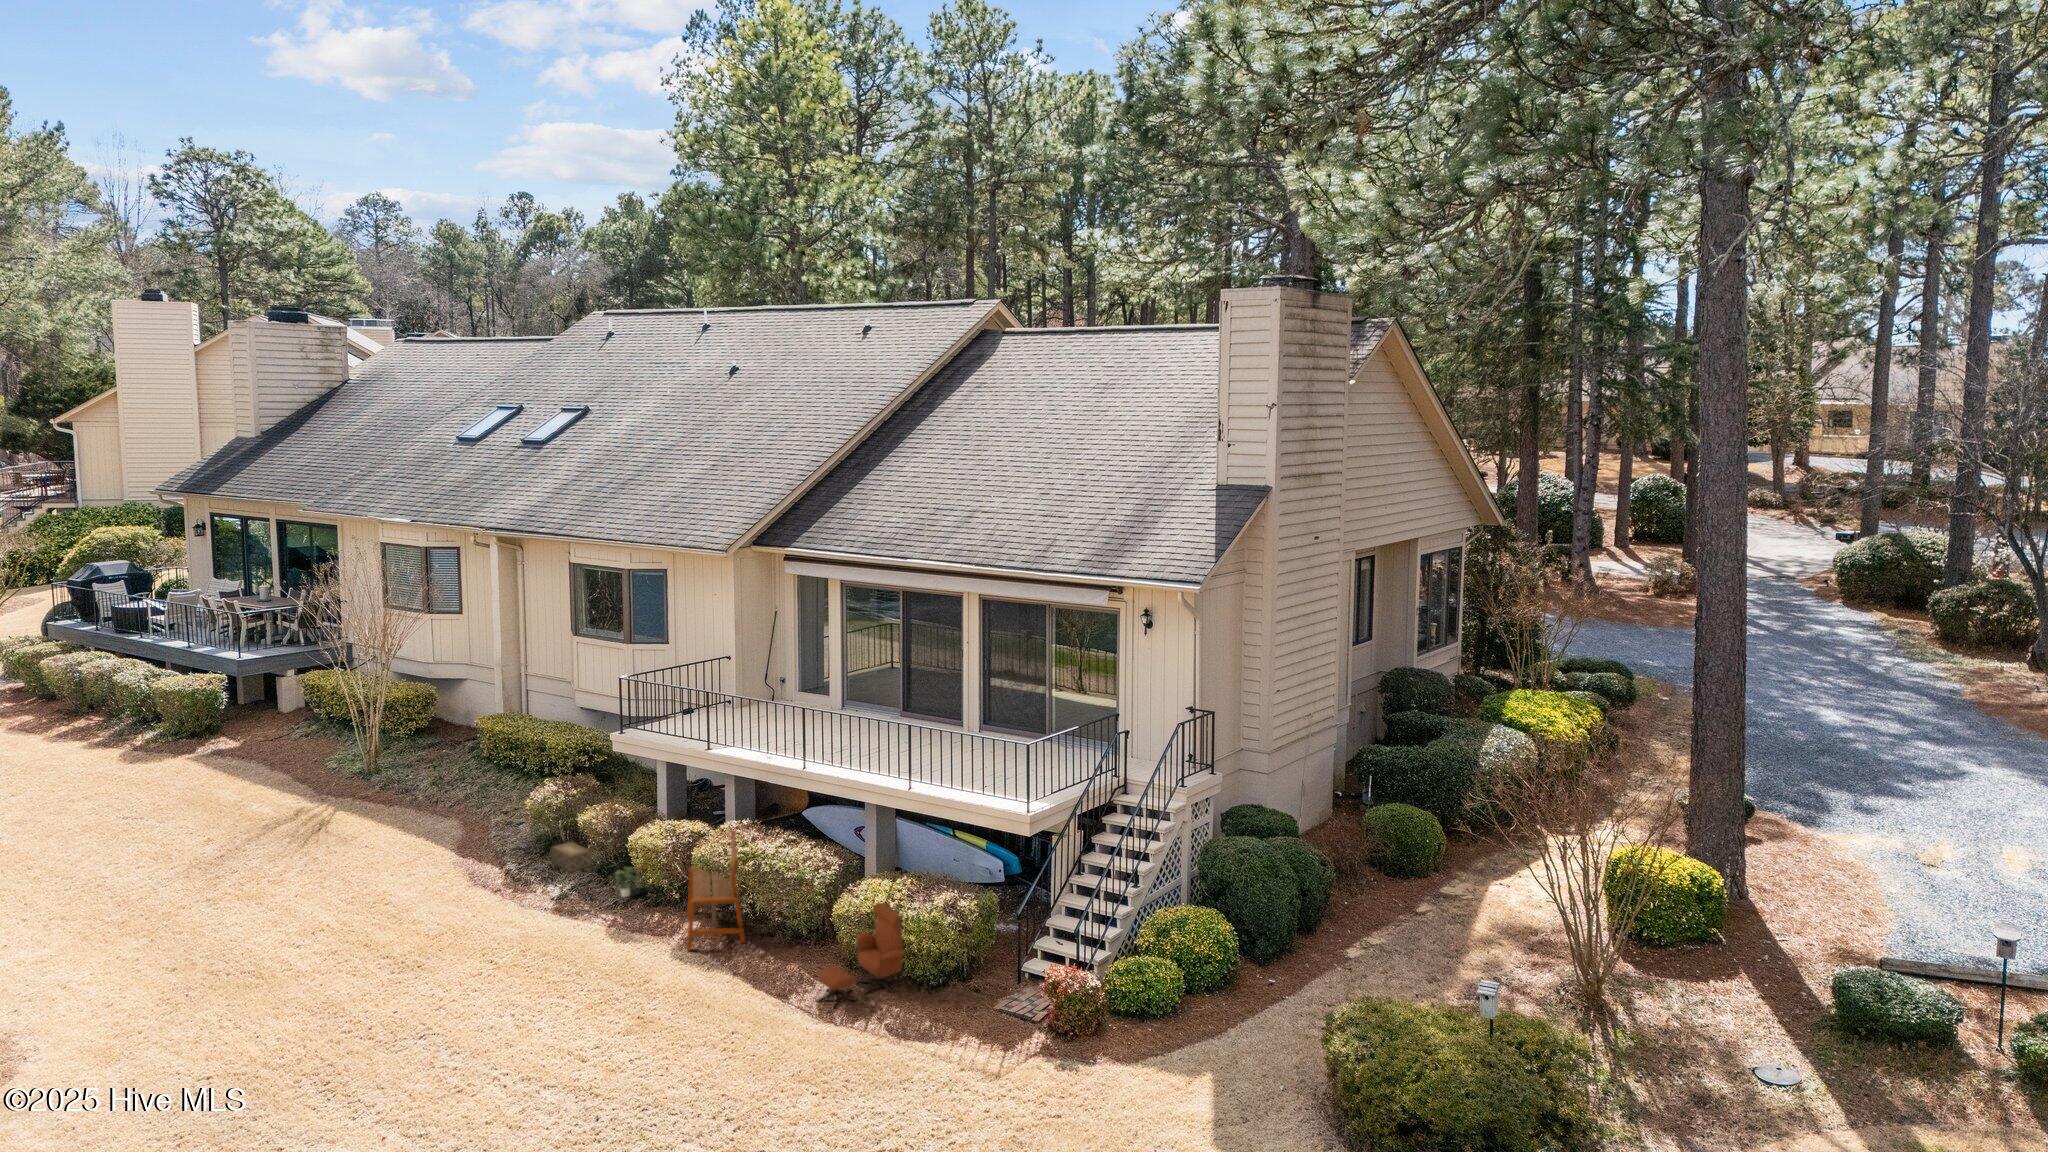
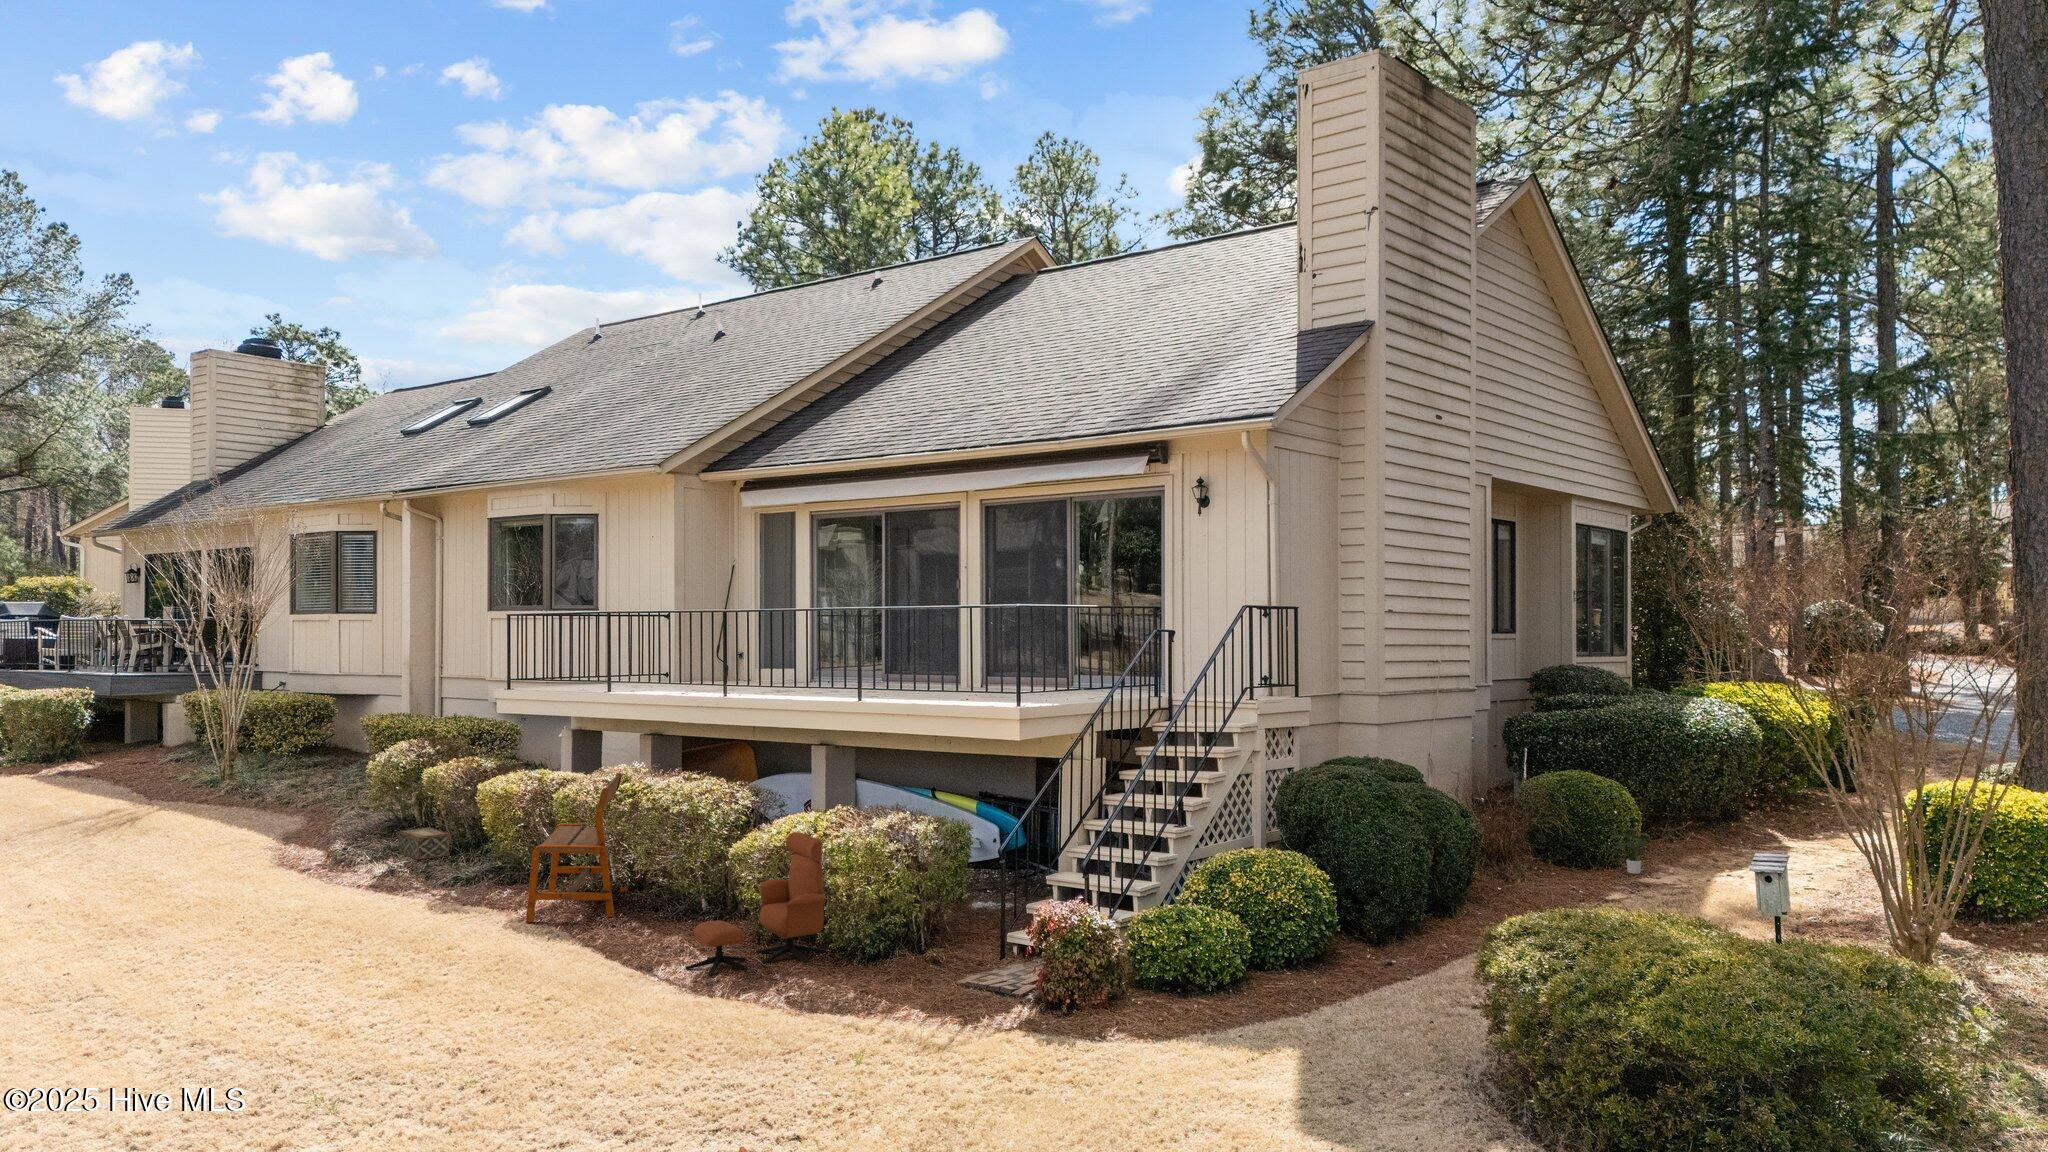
potted plant: present [615,867,637,897] -> present [1611,829,1650,874]

